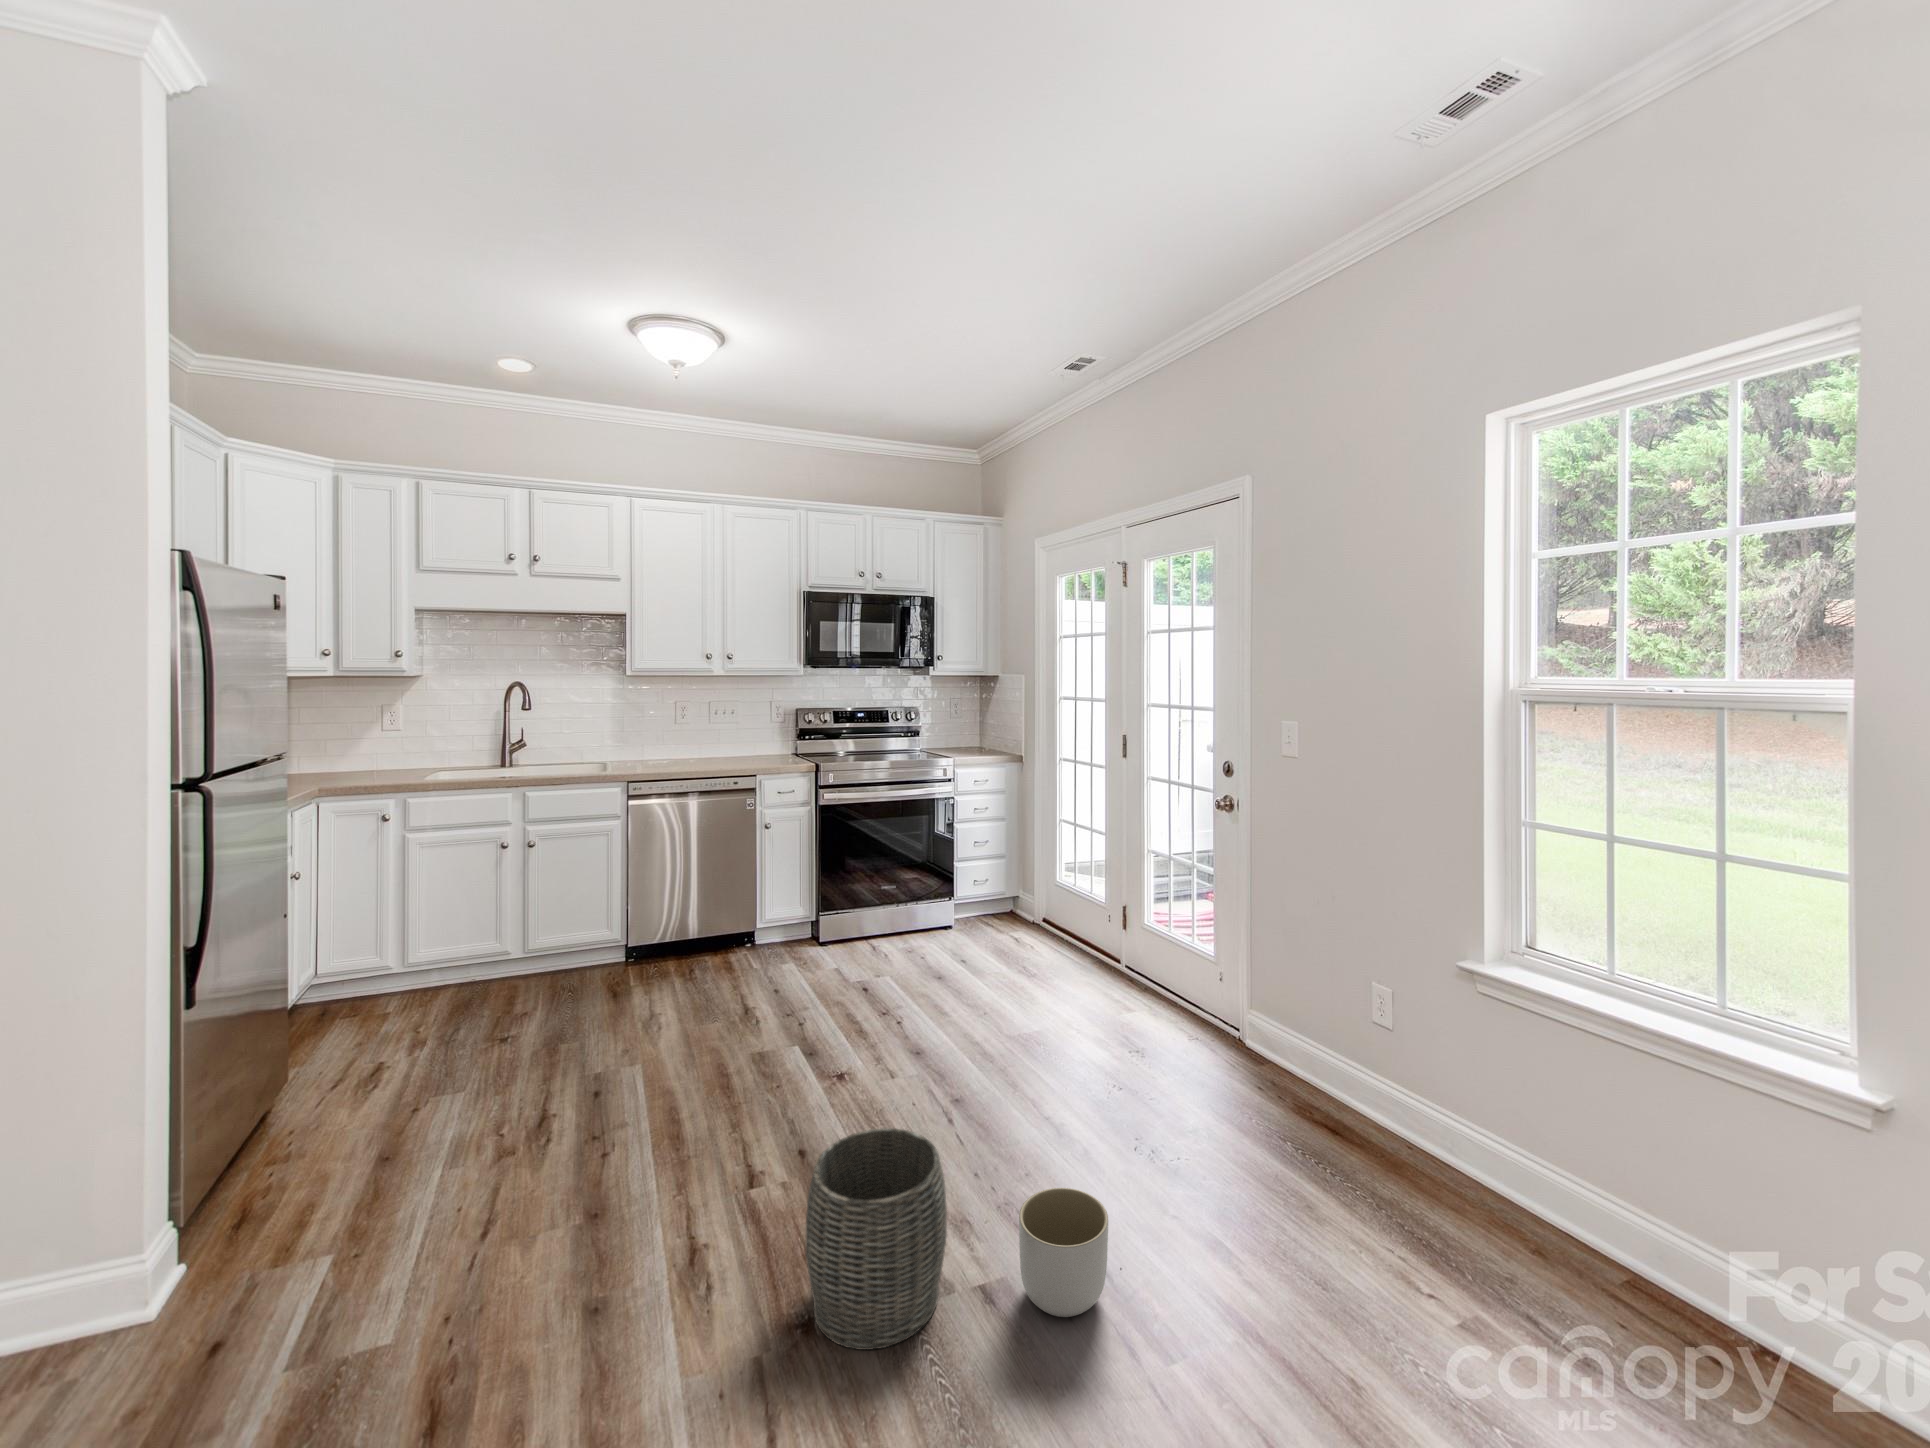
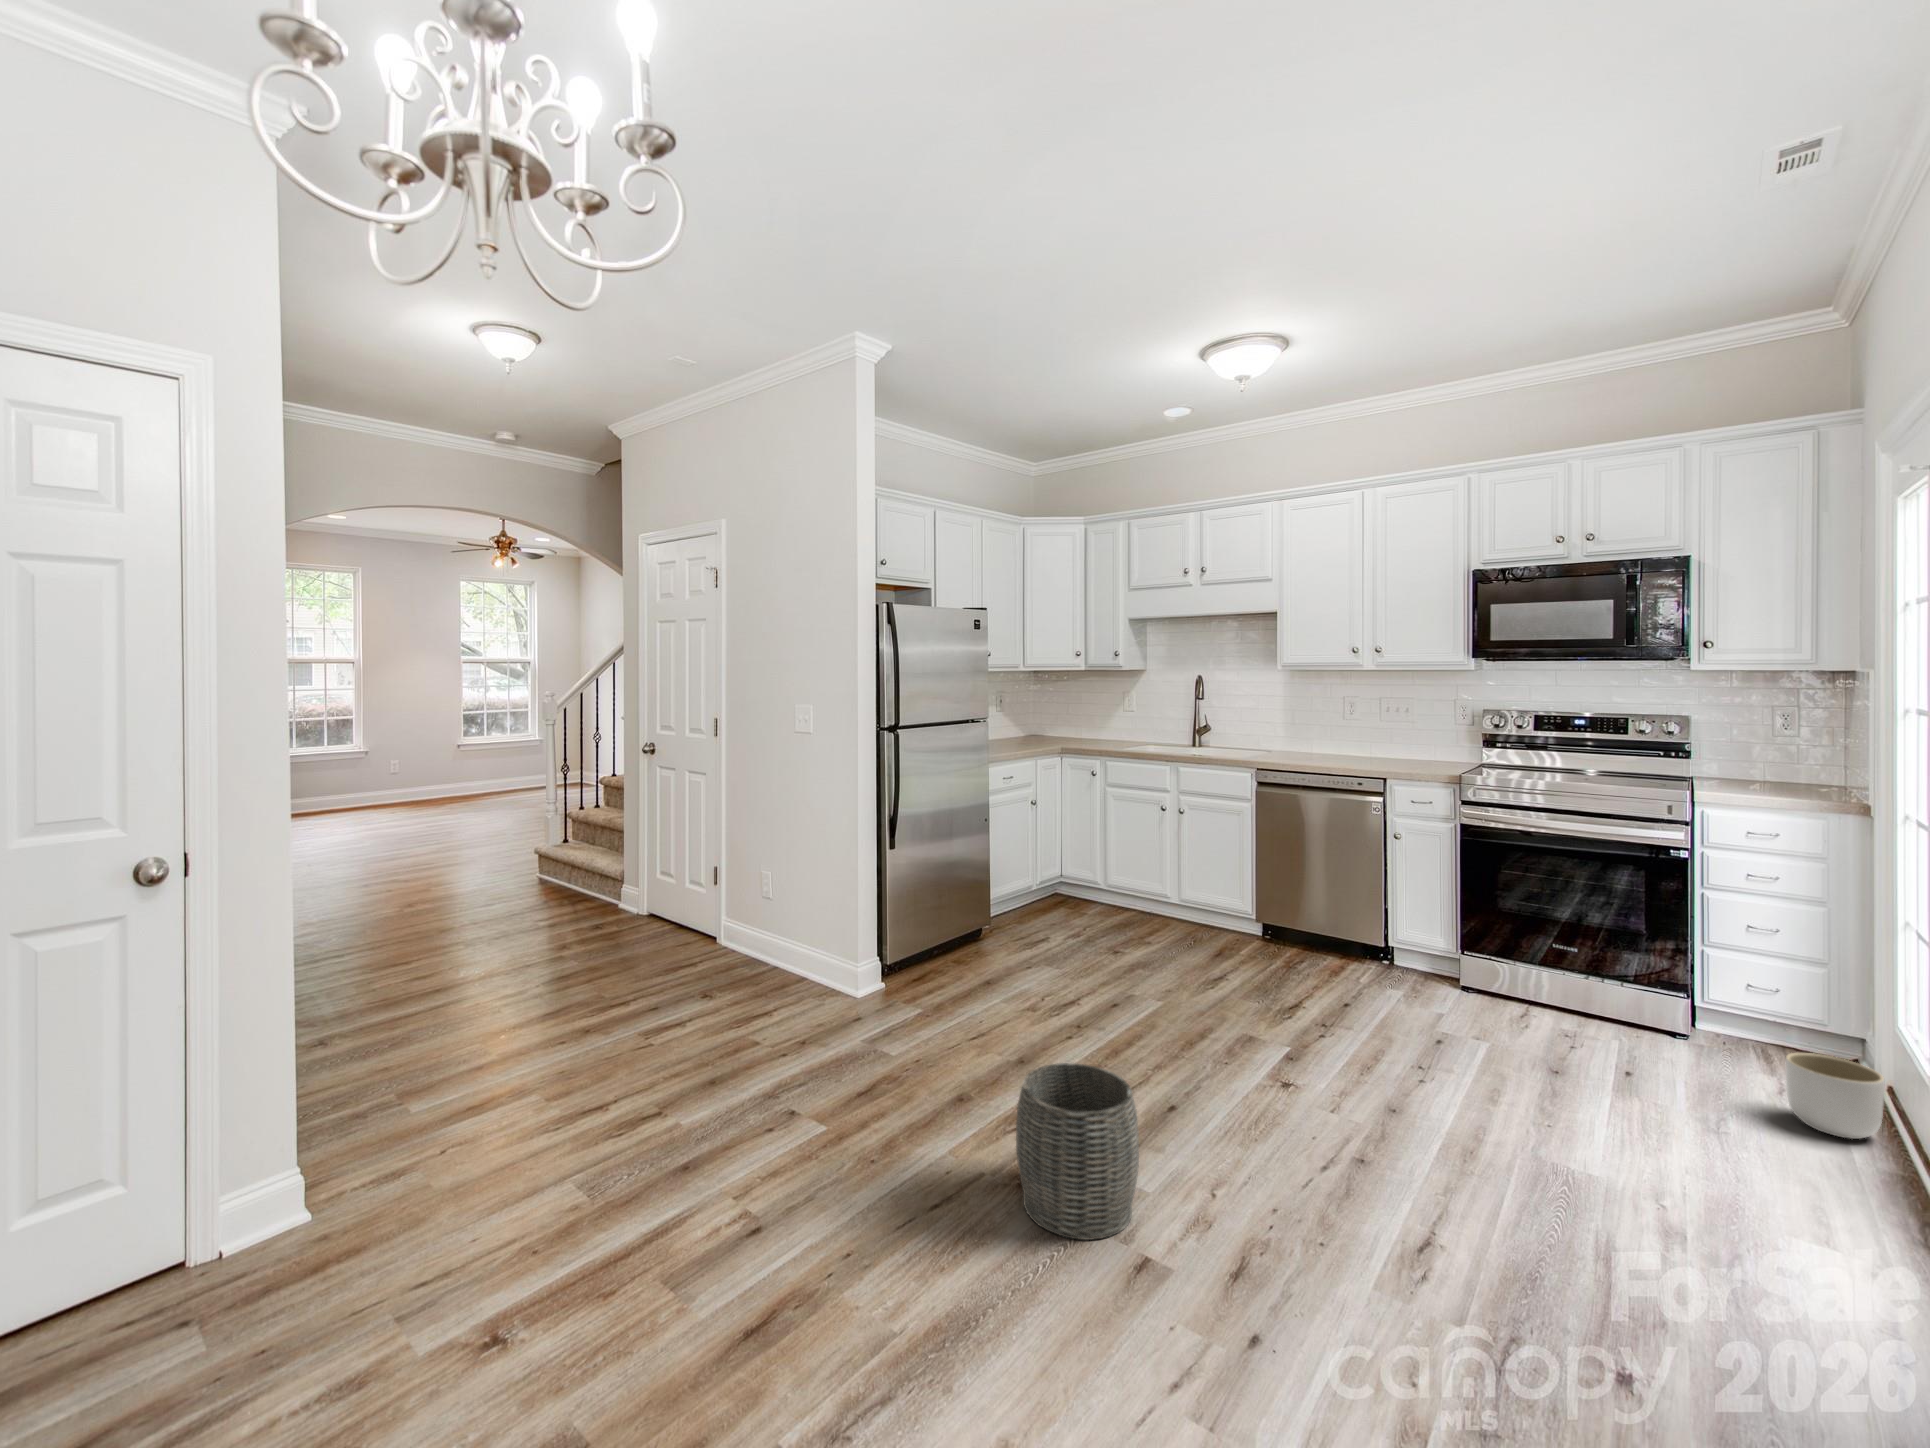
planter: present [1019,1188,1108,1317] -> present [1786,1053,1884,1139]

